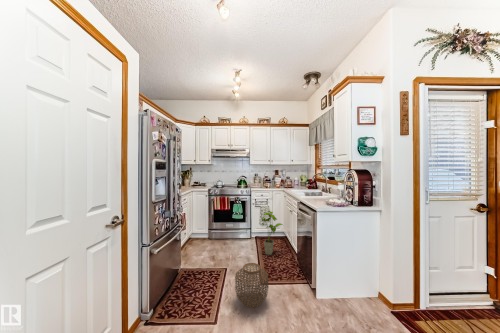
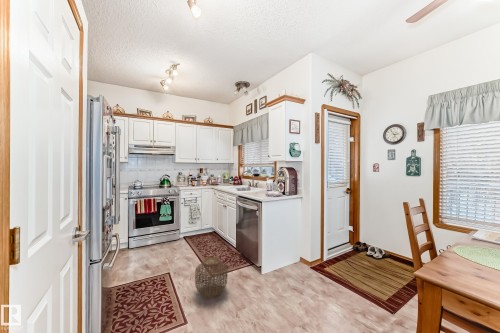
house plant: present [262,212,283,255] -> none [198,209,220,252]

